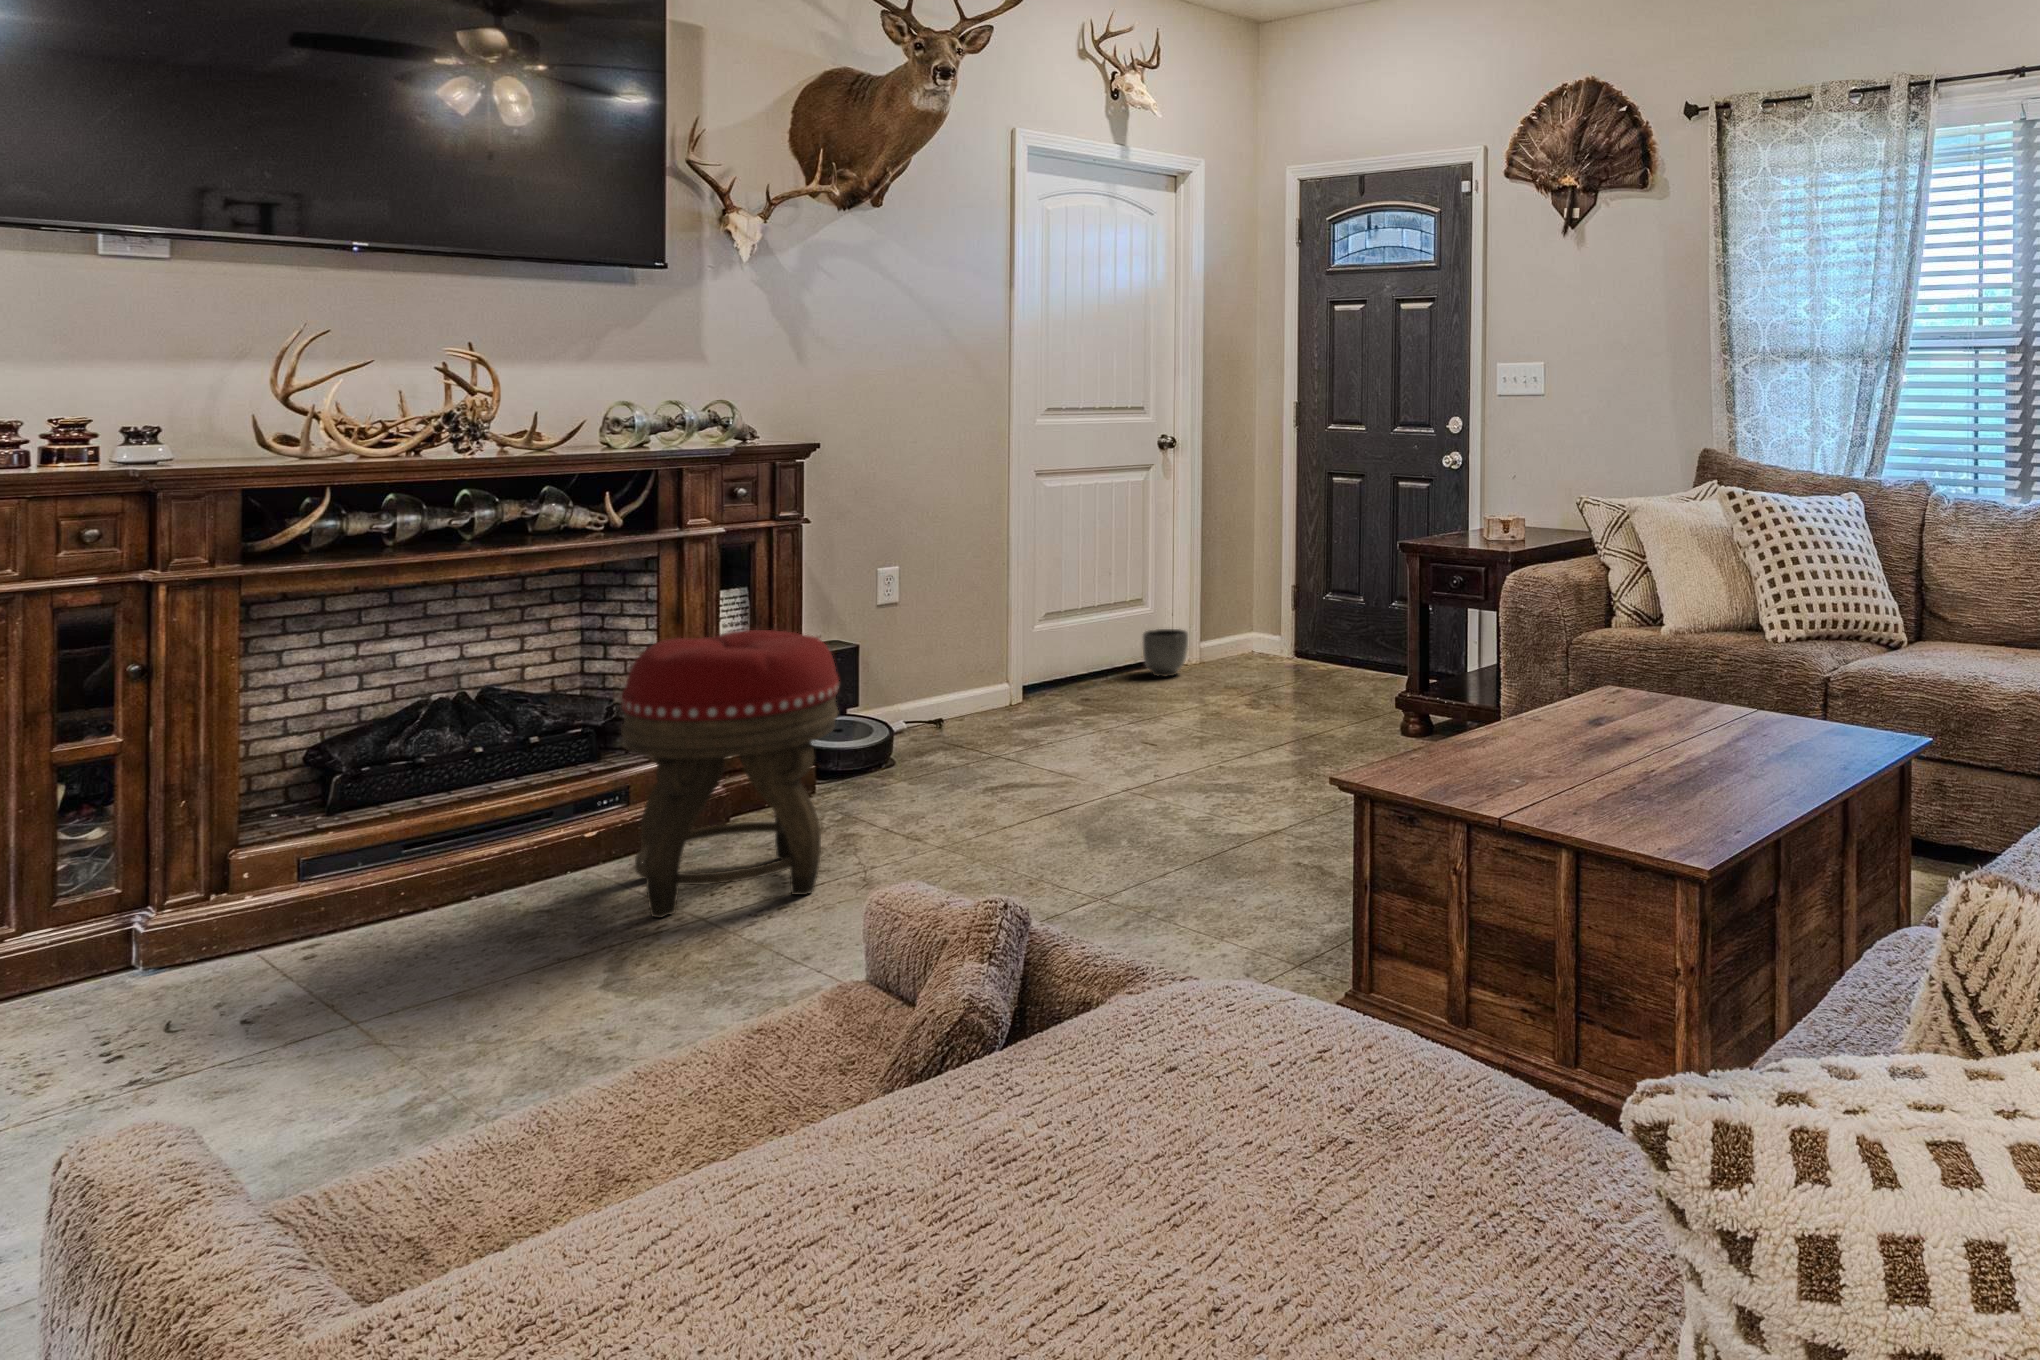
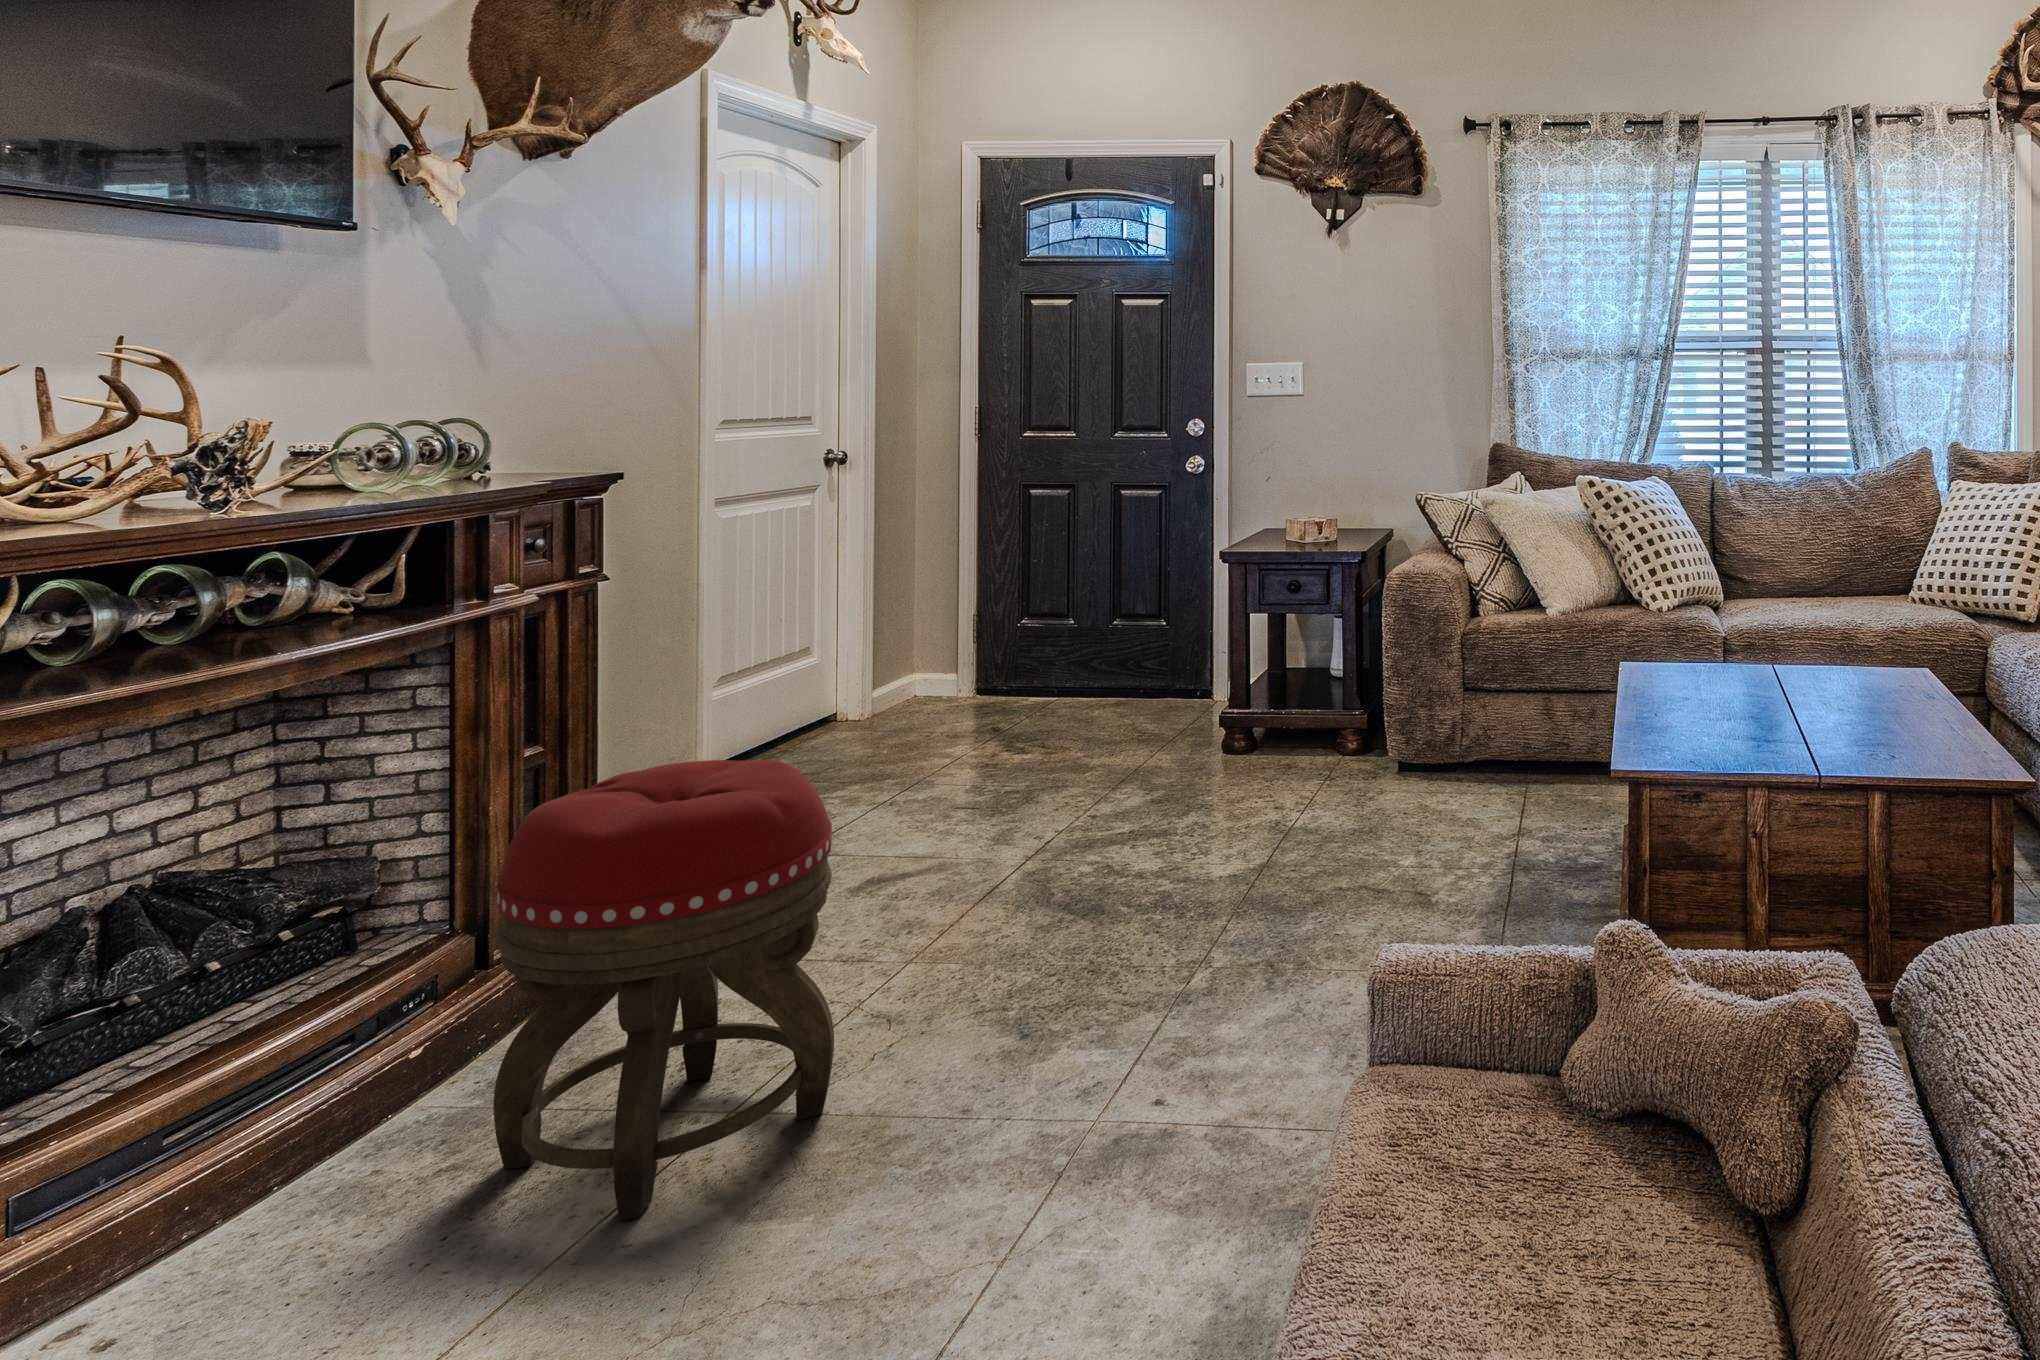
planter: present [1142,629,1188,677] -> none [814,677,874,736]

